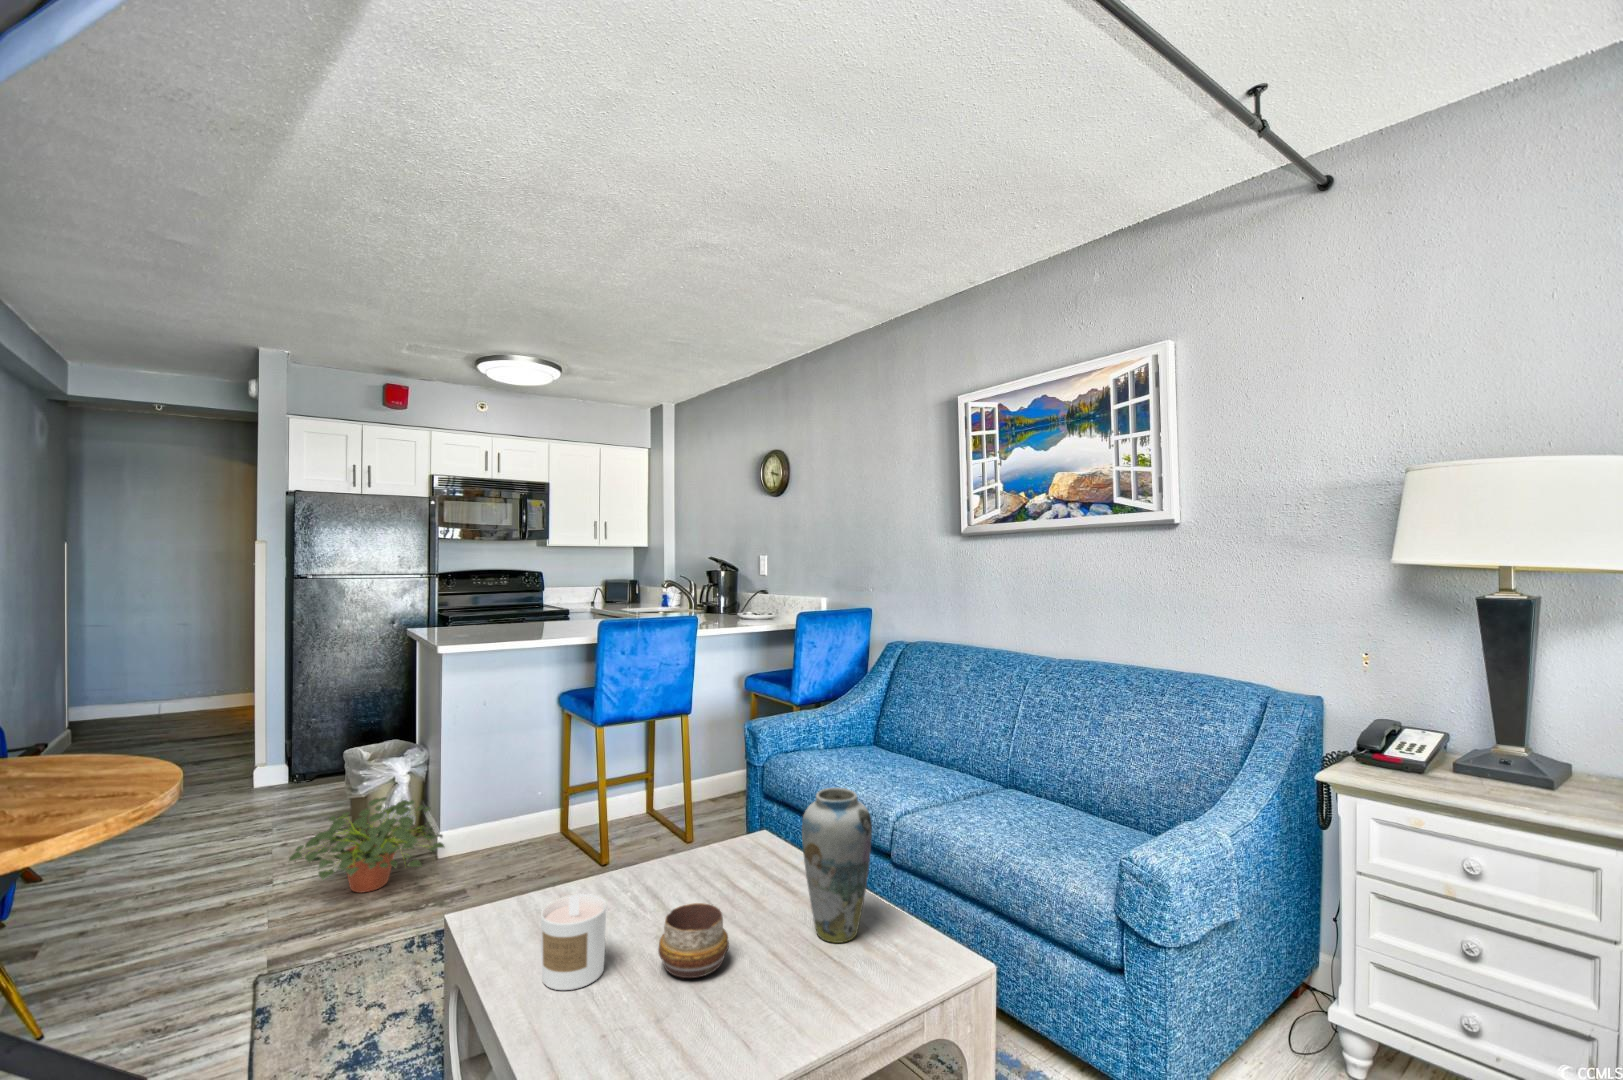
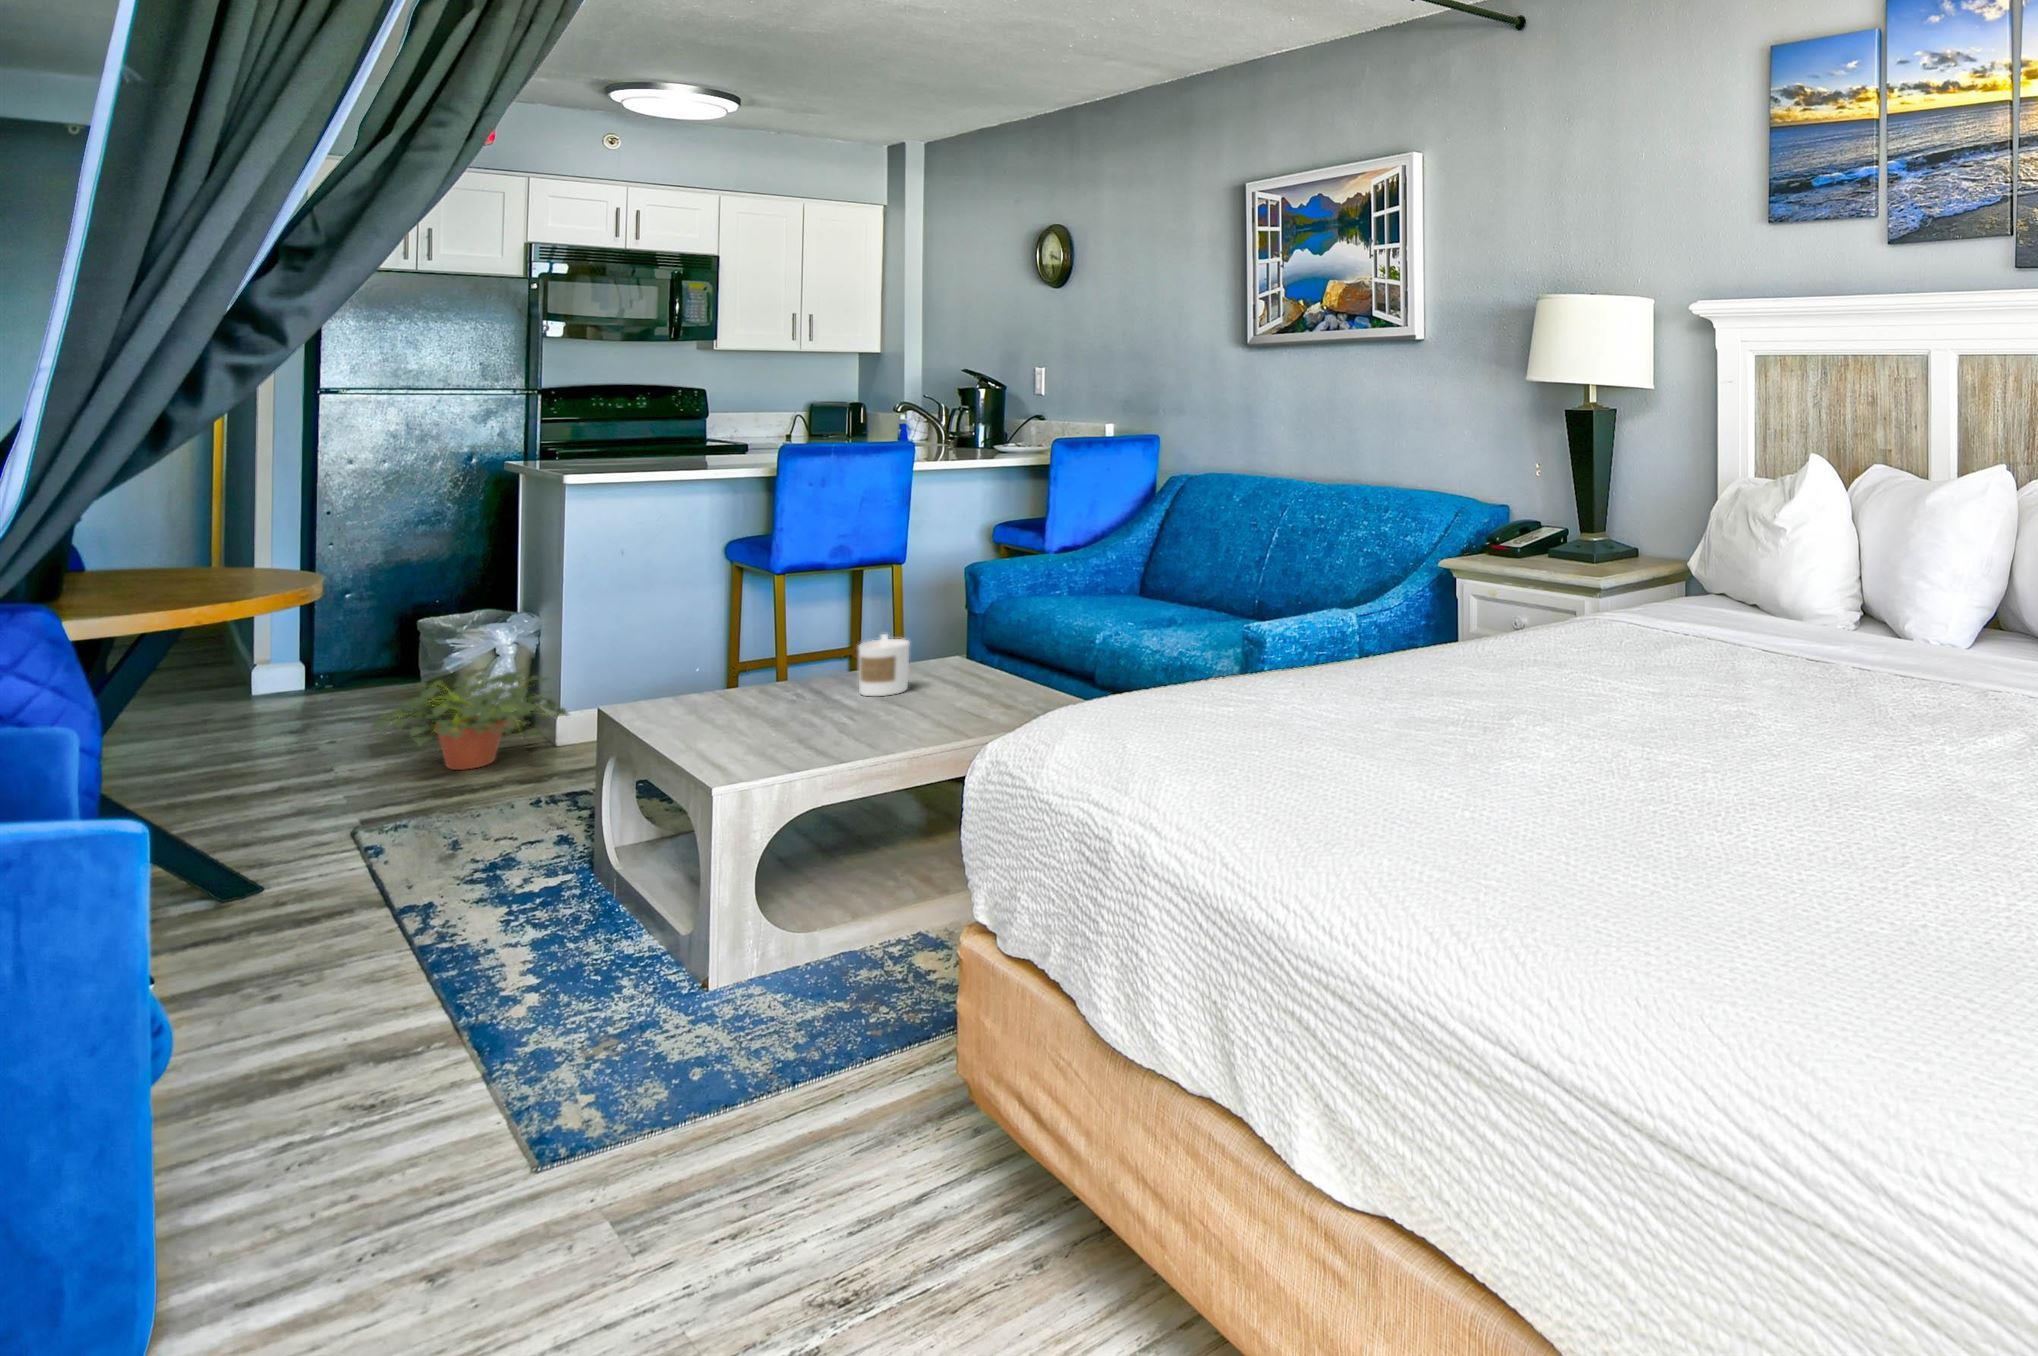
vase: present [802,788,872,943] -> none [931,580,995,703]
candle: present [541,894,606,990] -> present [858,634,910,696]
decorative bowl: present [658,903,729,978] -> none [791,671,855,719]

